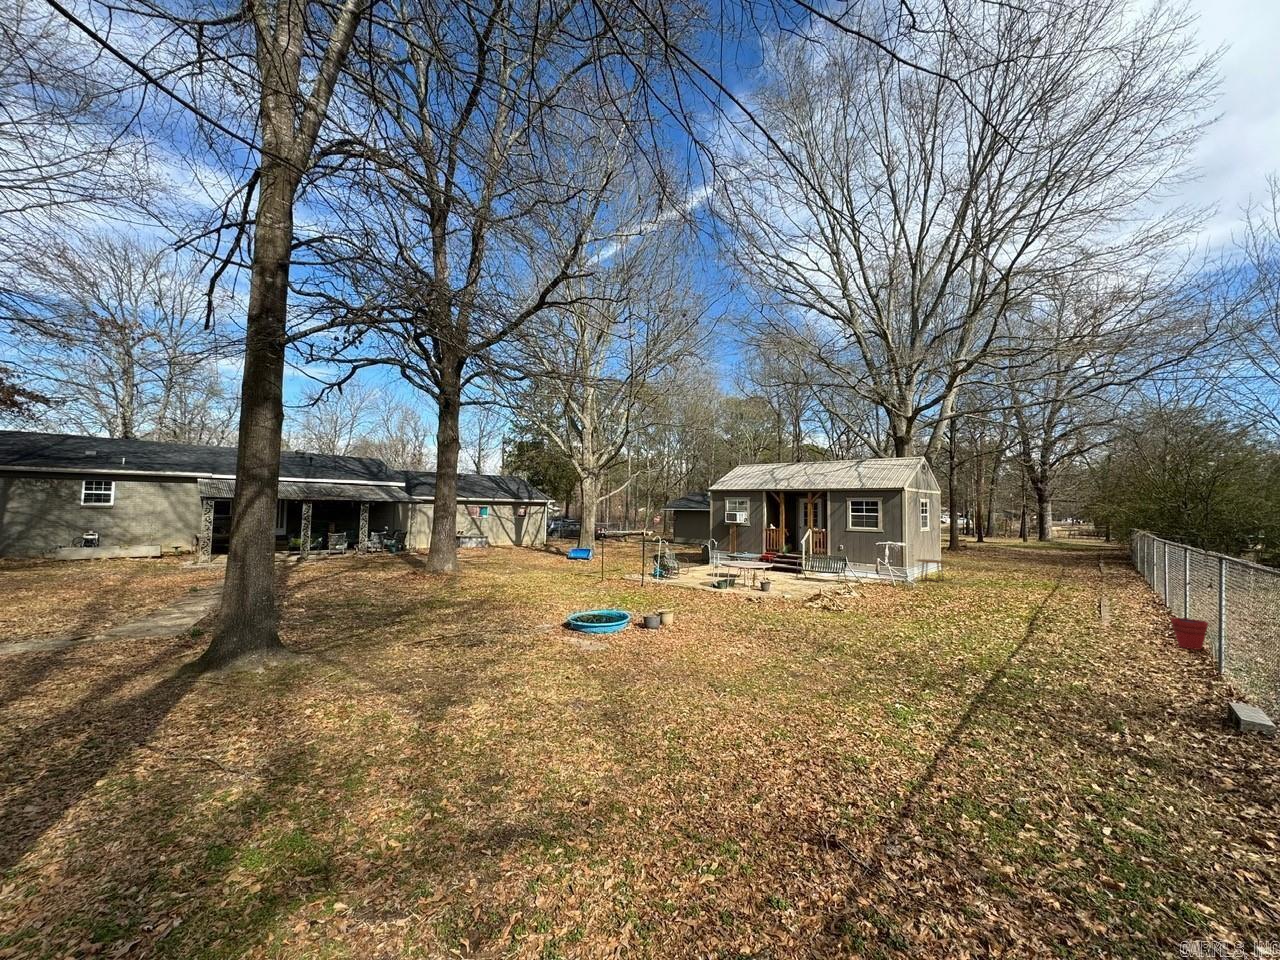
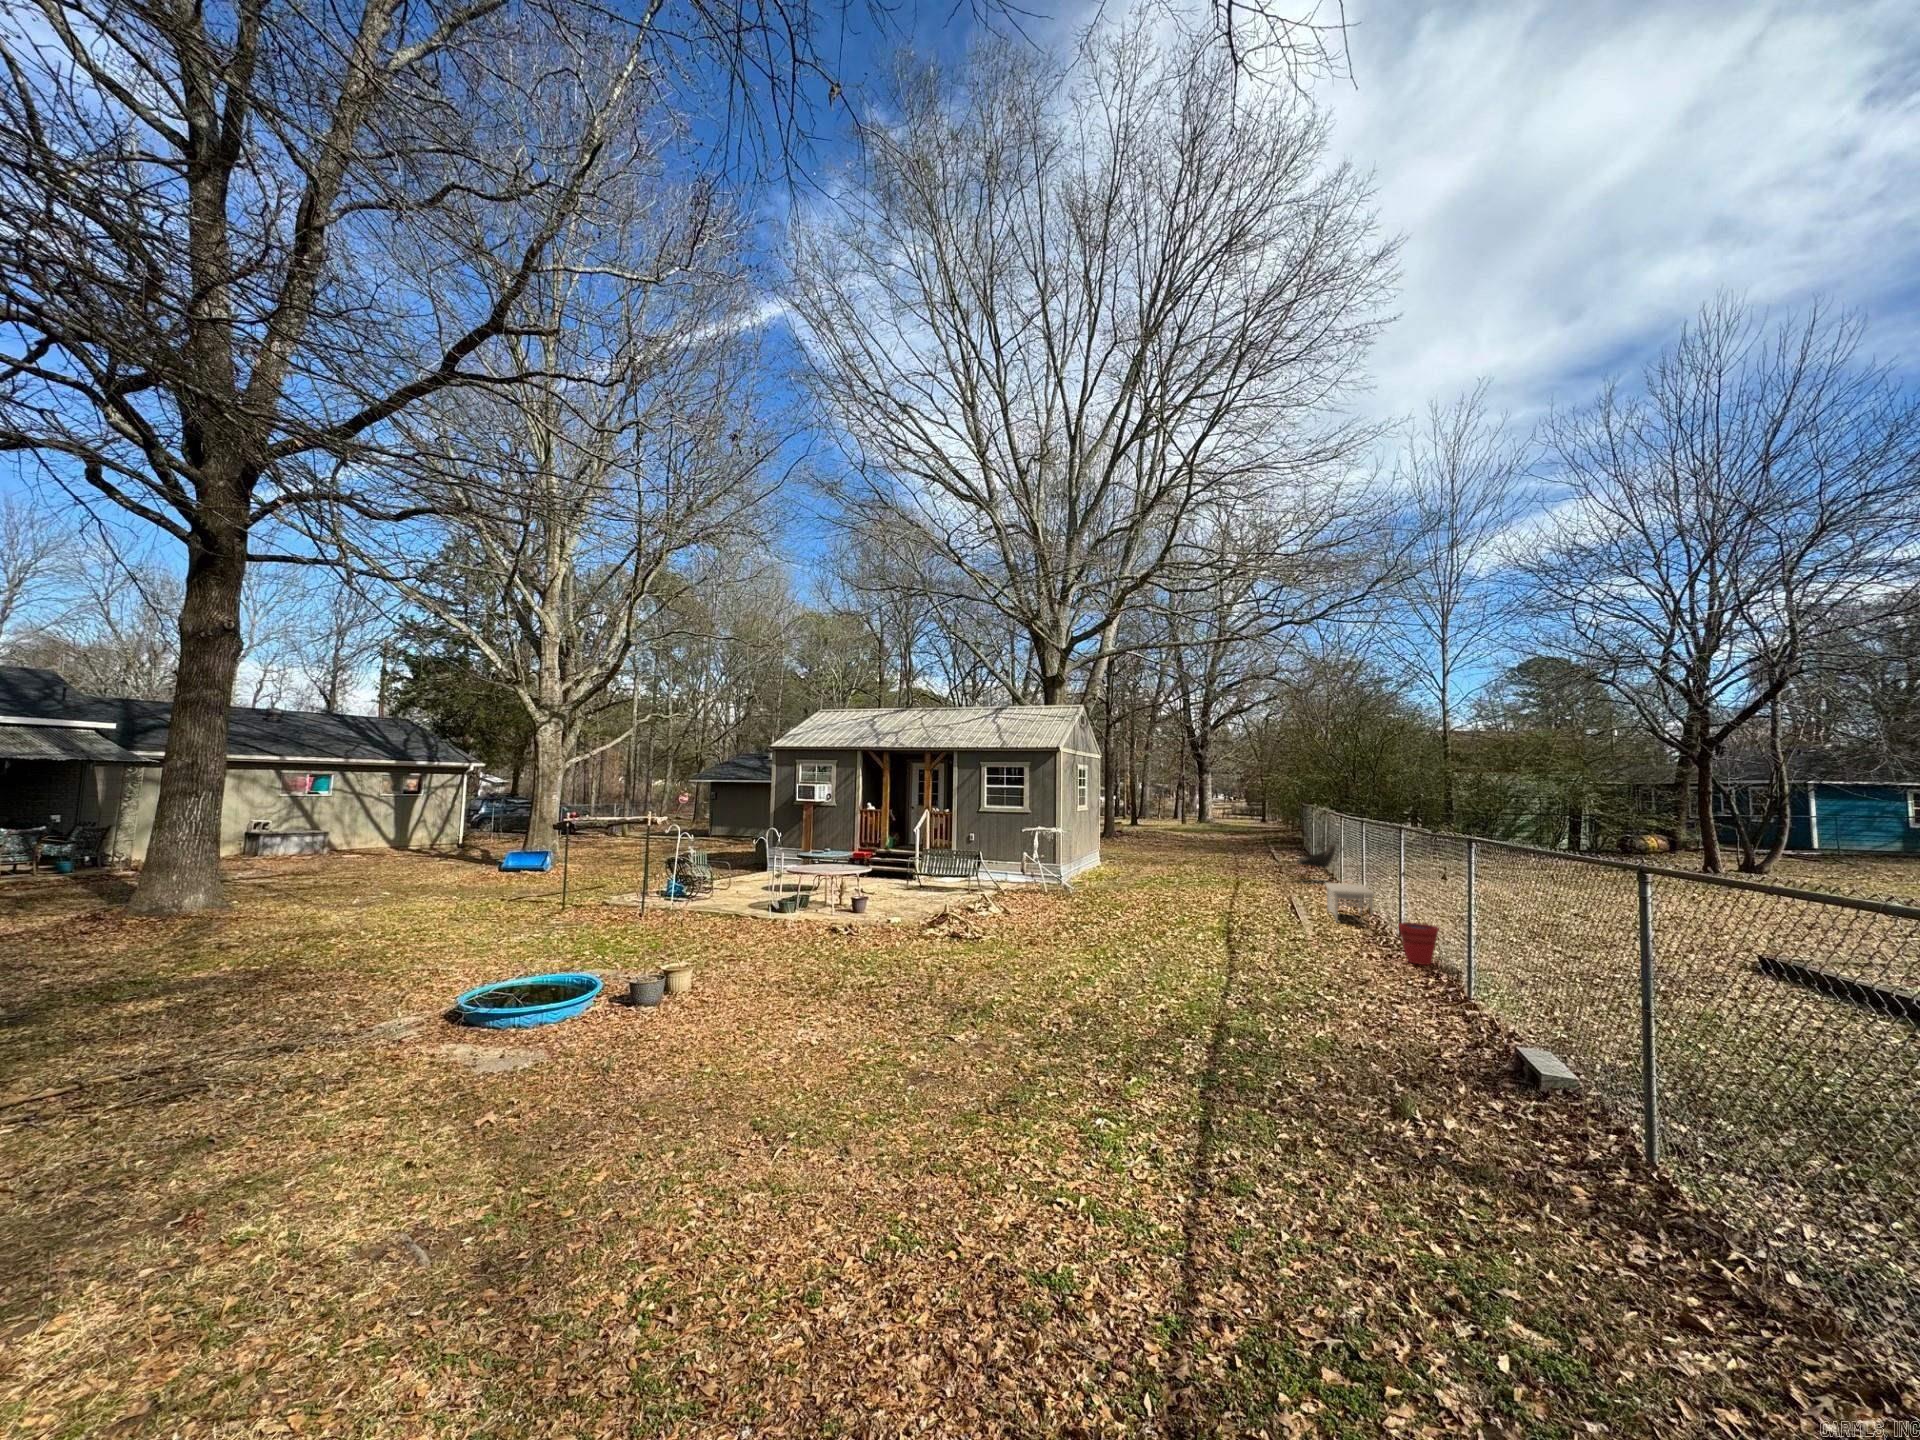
round table: present [917,559,949,582] -> none [1072,851,1116,884]
lounge chair: none [1111,560,1149,592] -> present [1297,844,1336,883]
storage bench: none [1126,588,1170,622] -> present [1325,883,1375,922]

